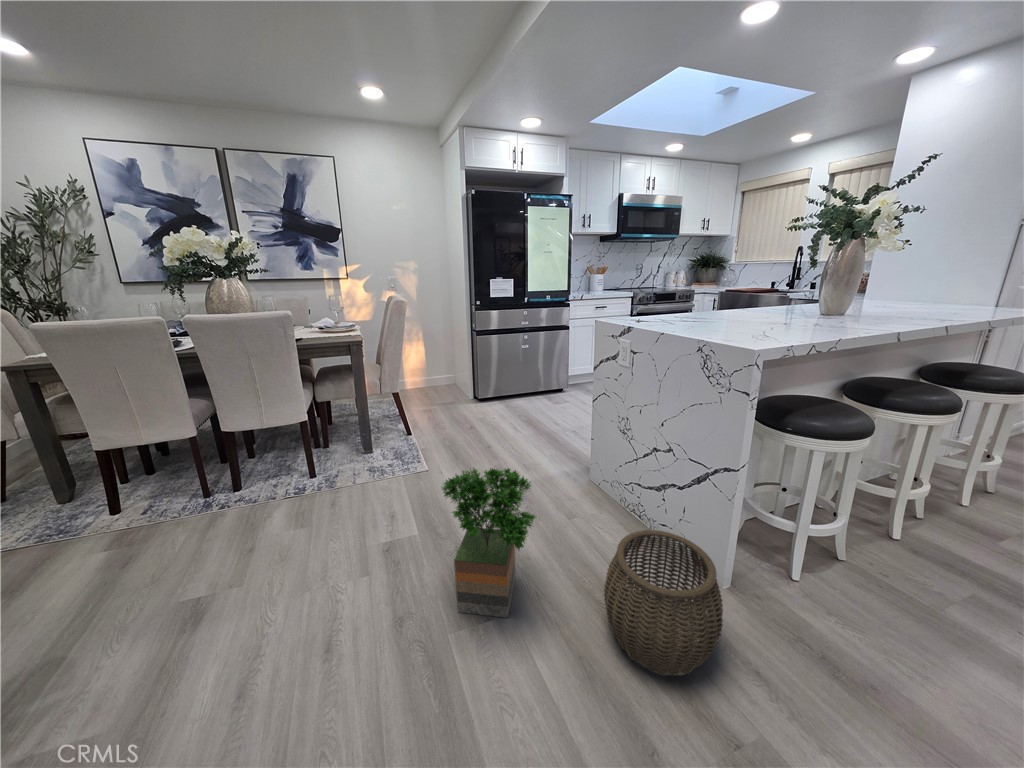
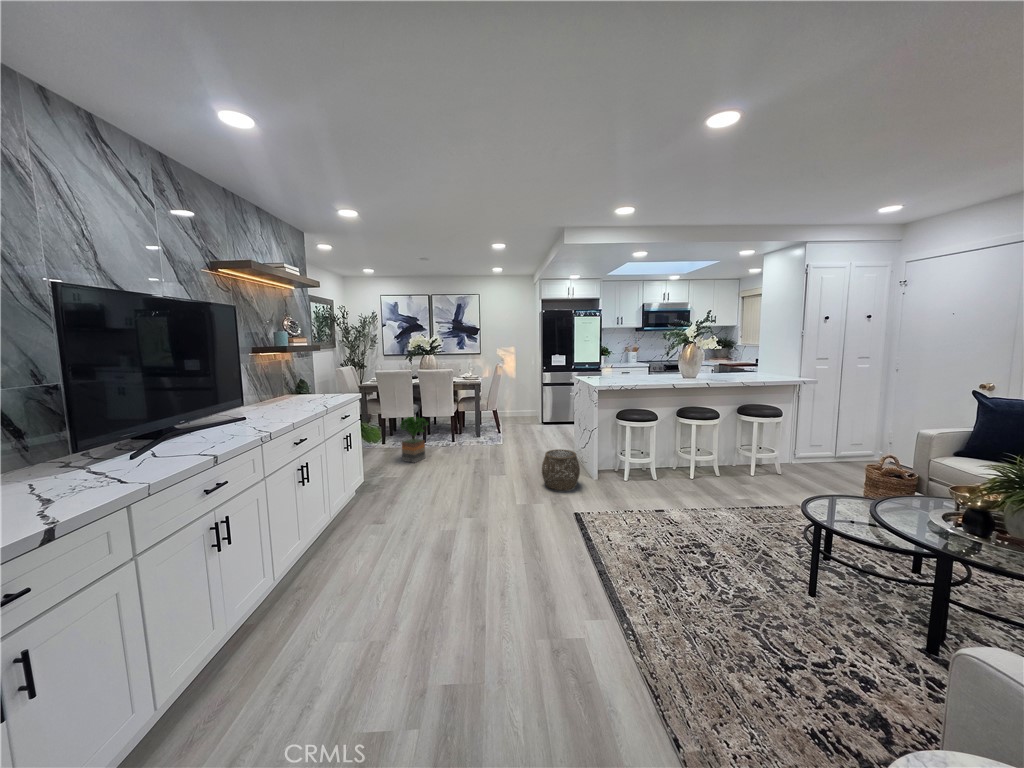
potted tree: present [442,468,536,618] -> present [400,417,428,463]

